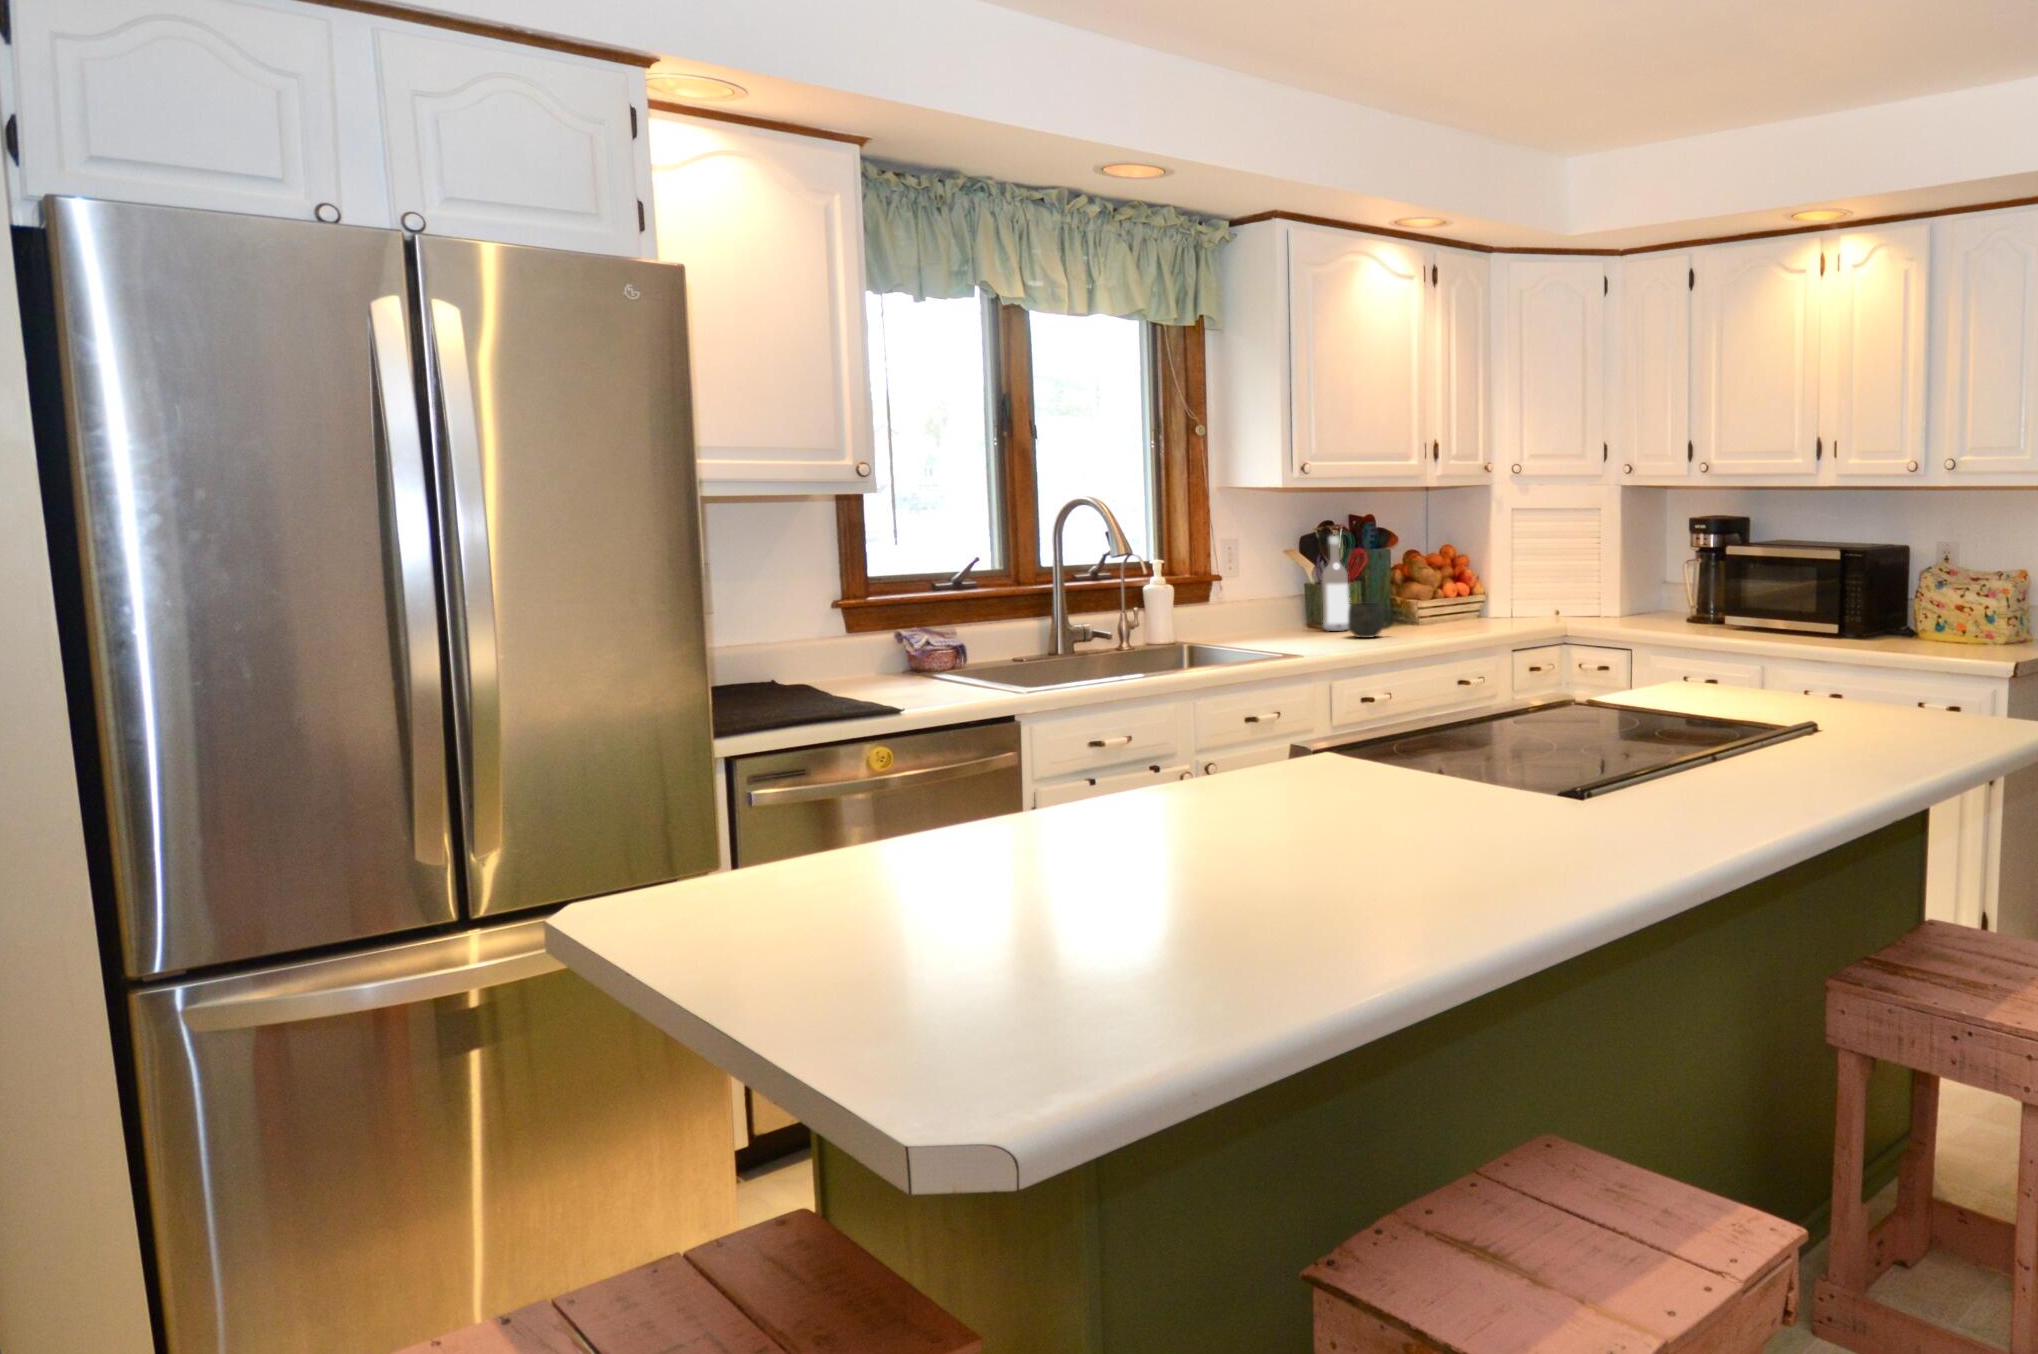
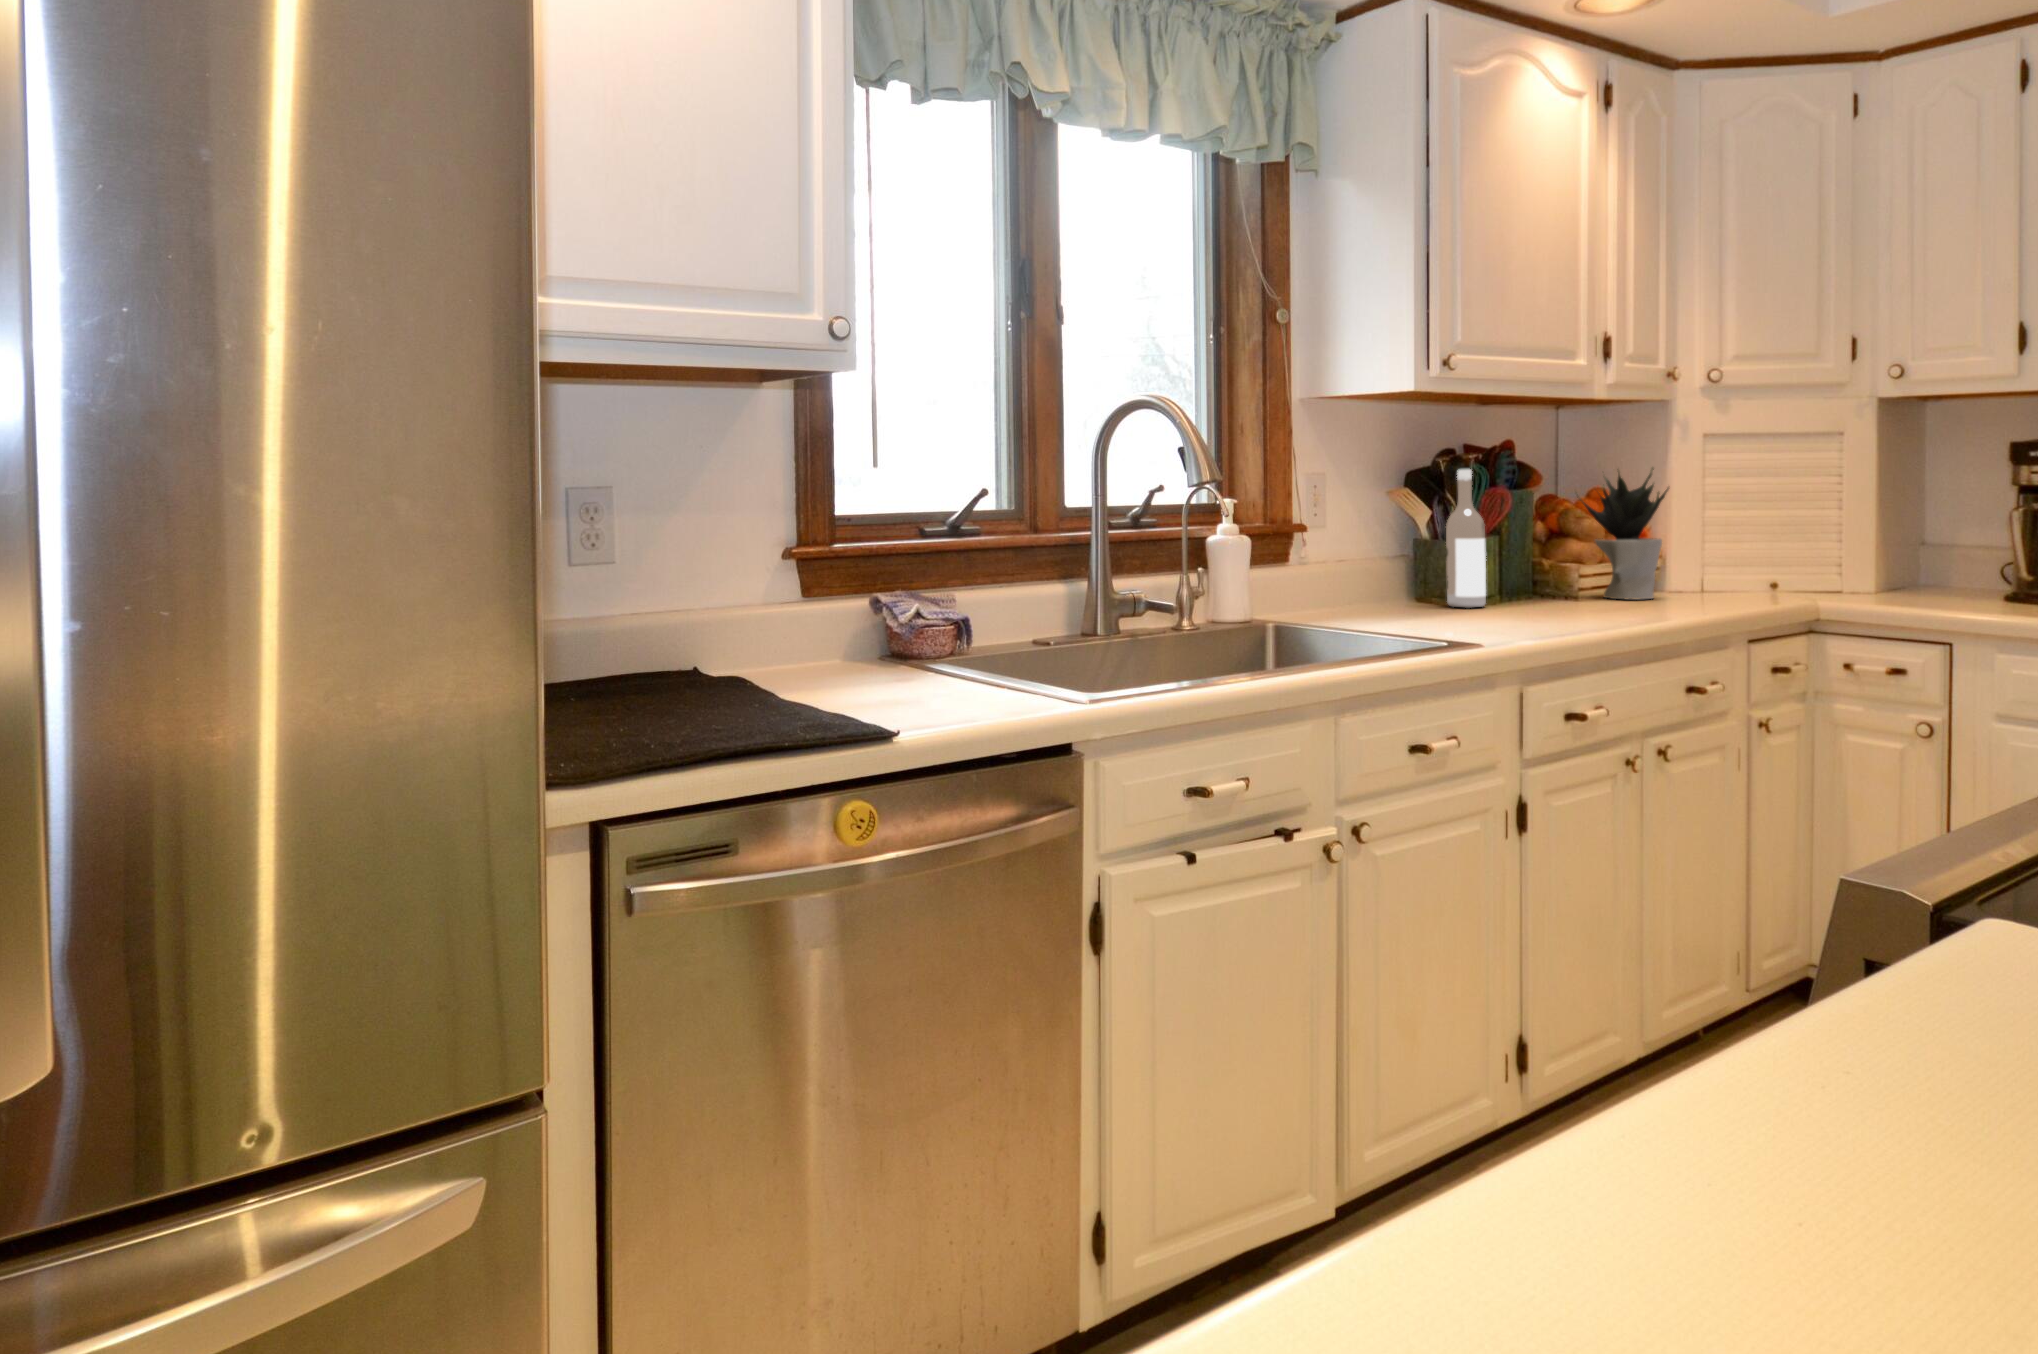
potted plant: none [1419,533,1478,624] -> present [1583,468,1669,600]
mug: present [1348,603,1394,638] -> none [1501,566,1573,618]

